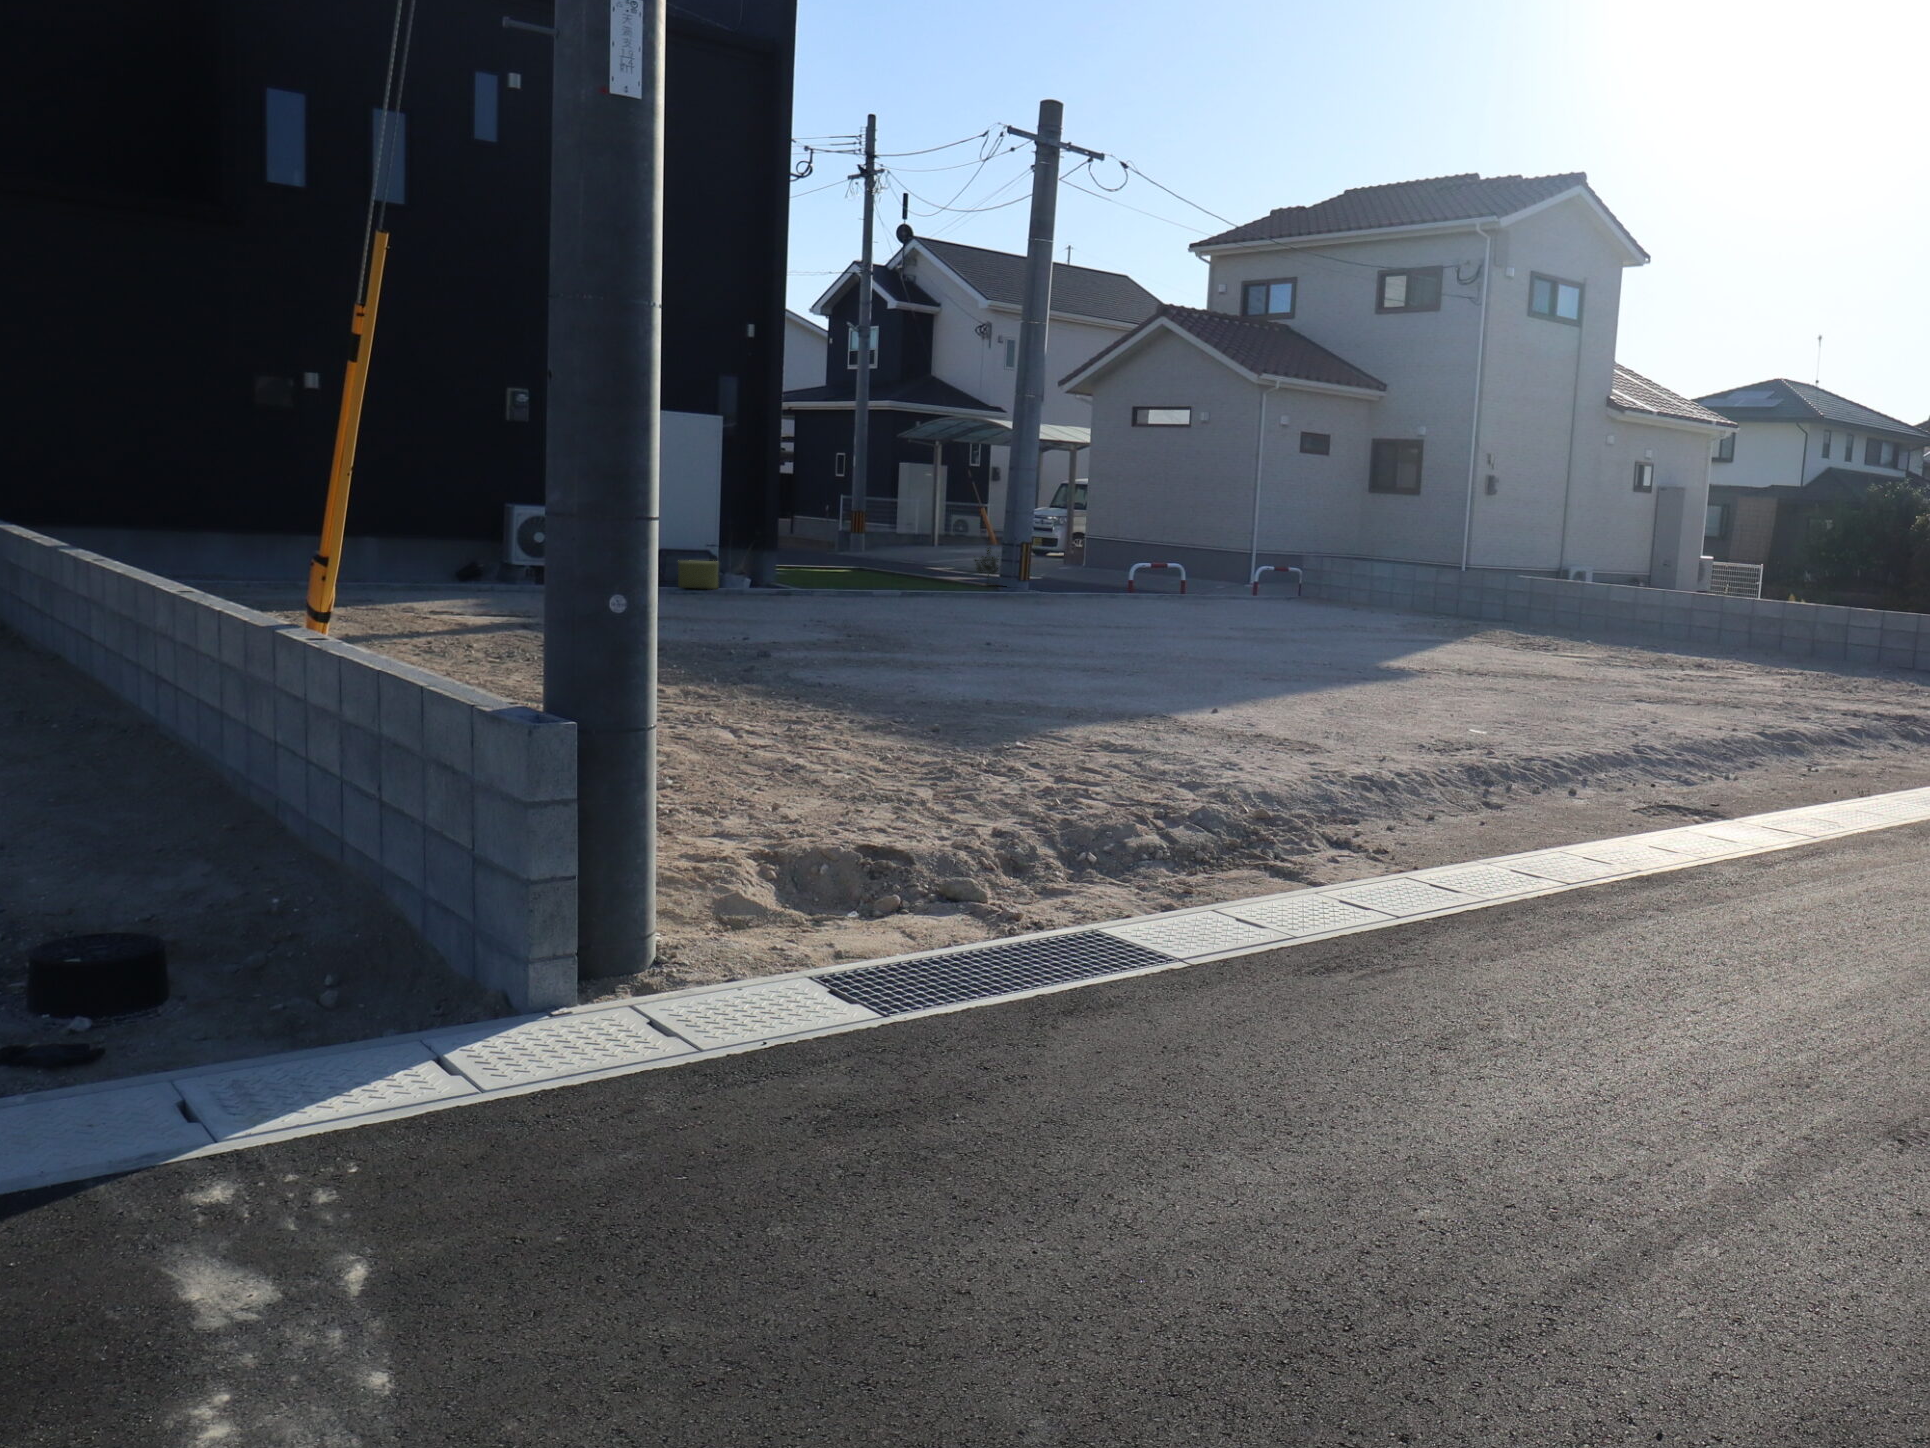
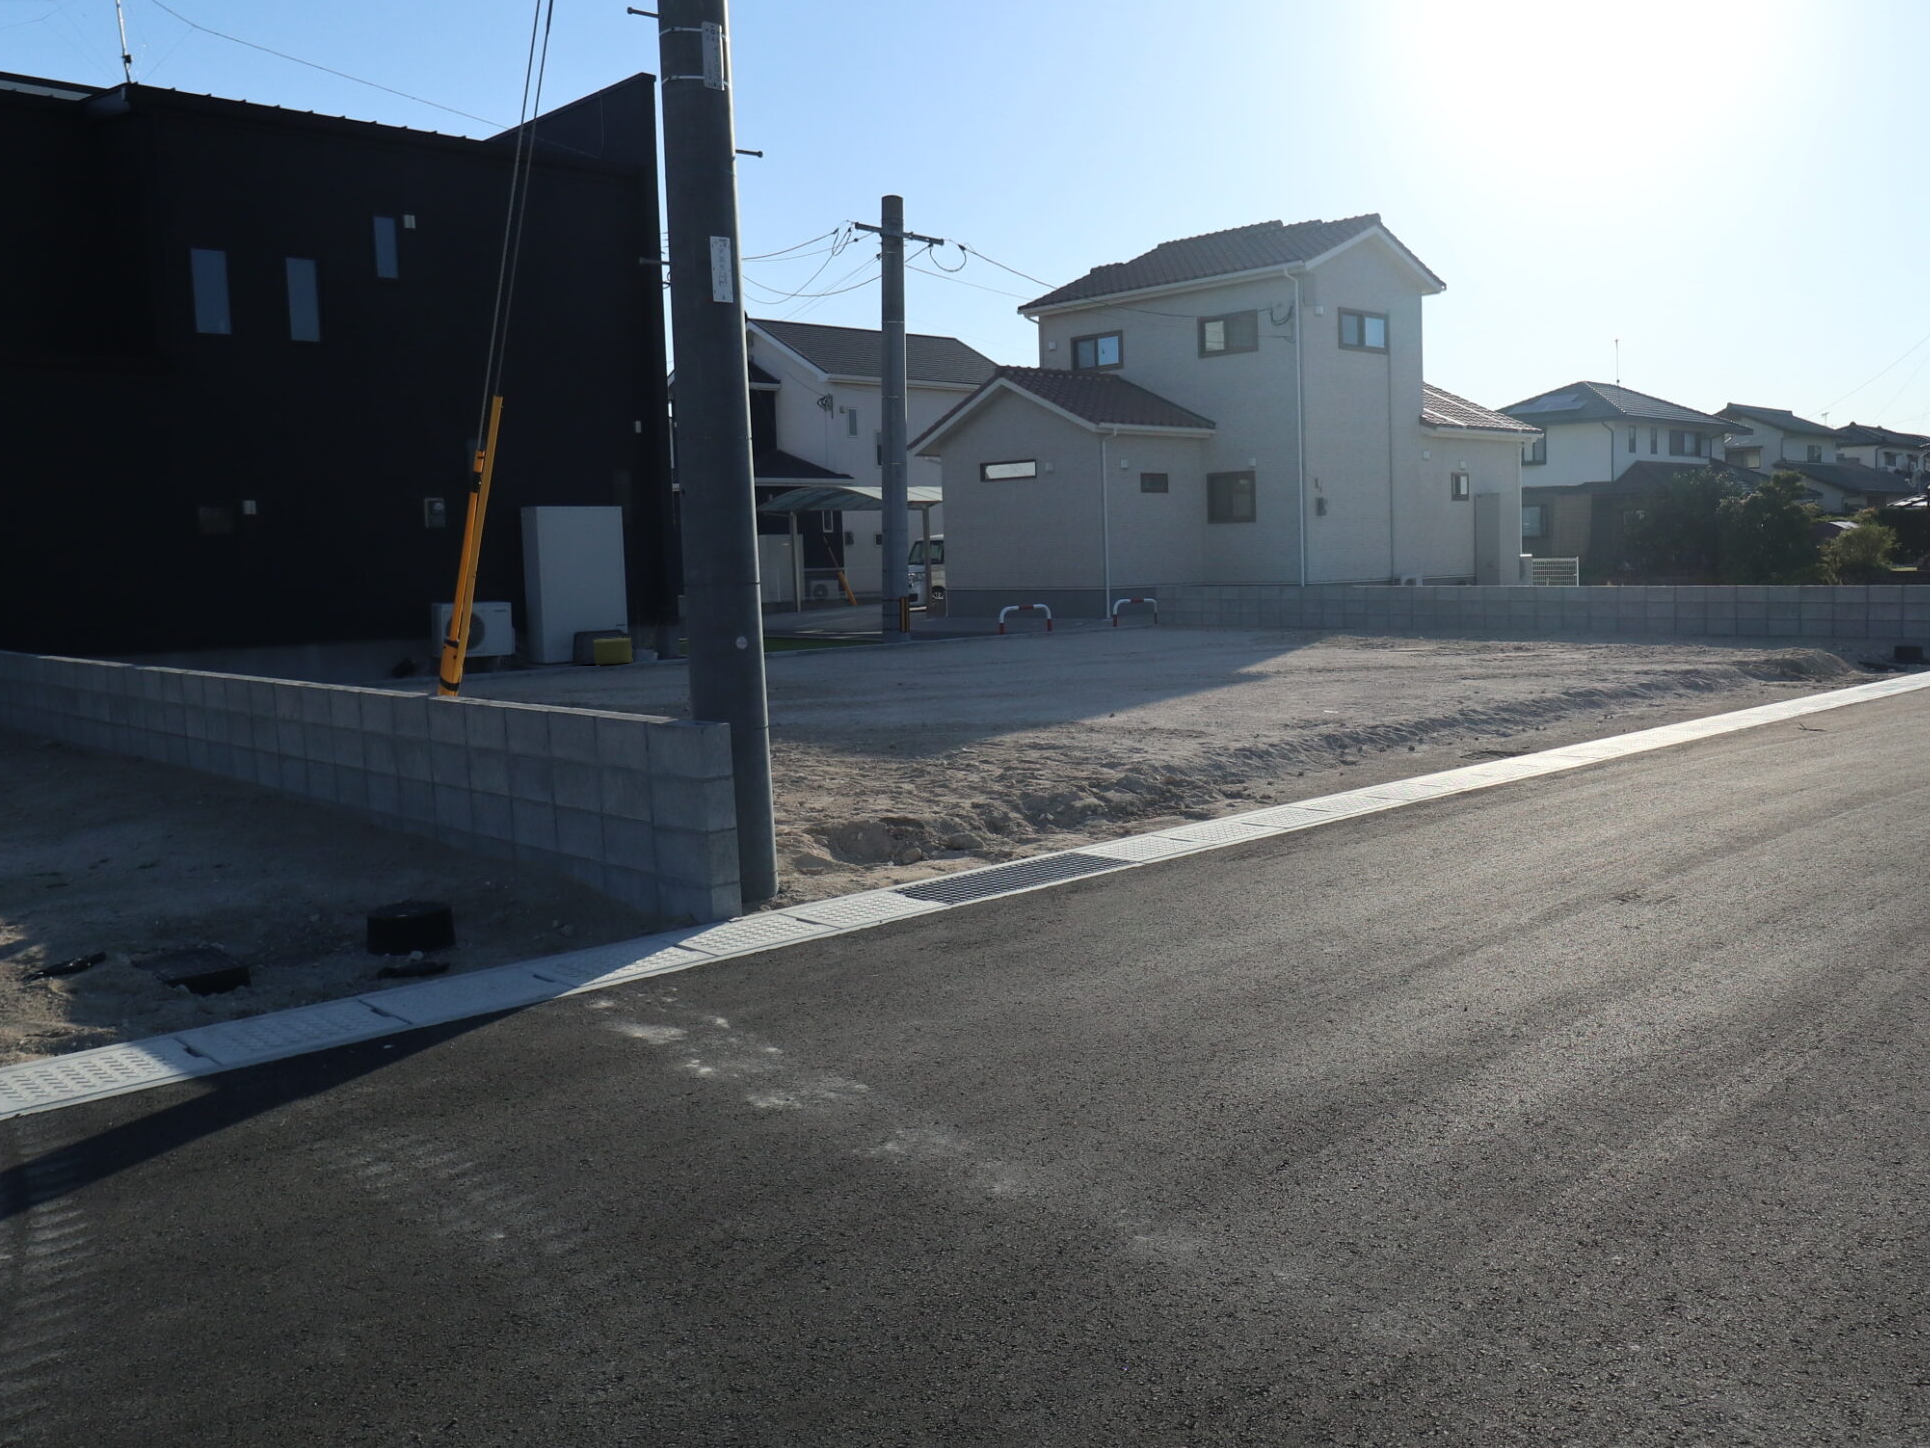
potted tree: present [975,547,999,586] -> none [855,599,883,640]

